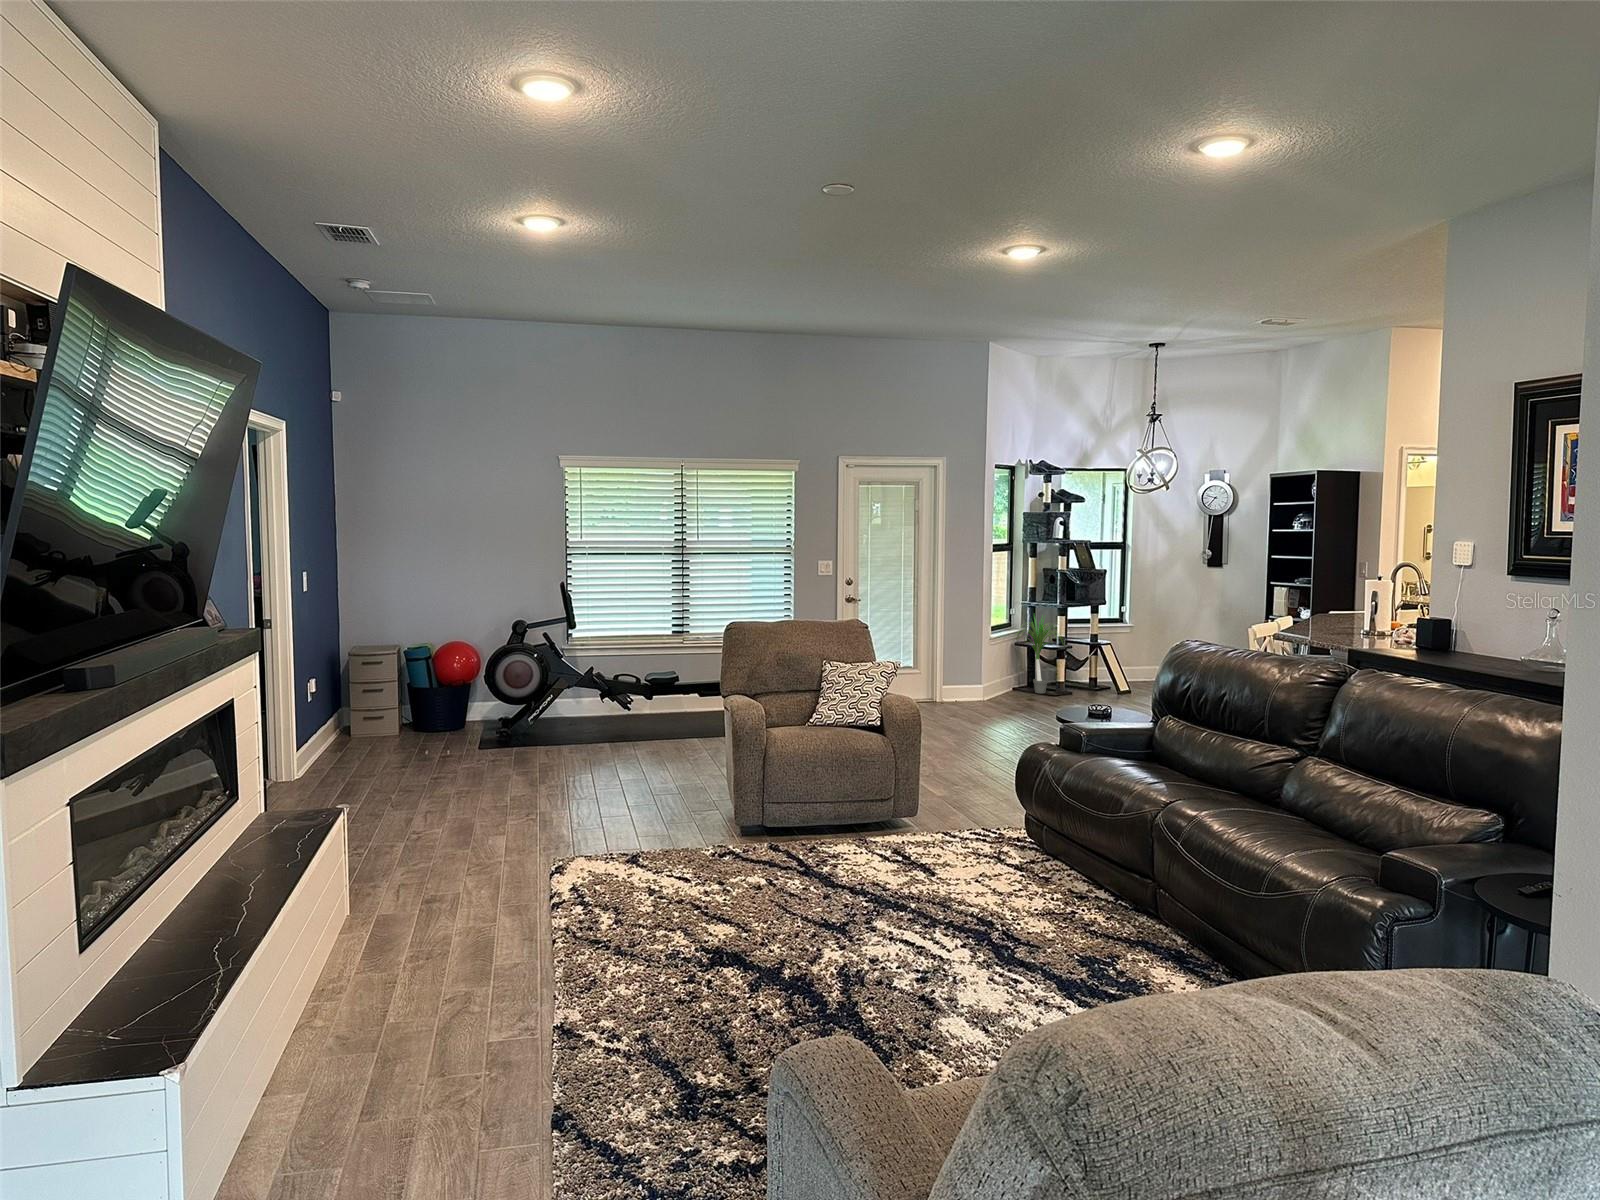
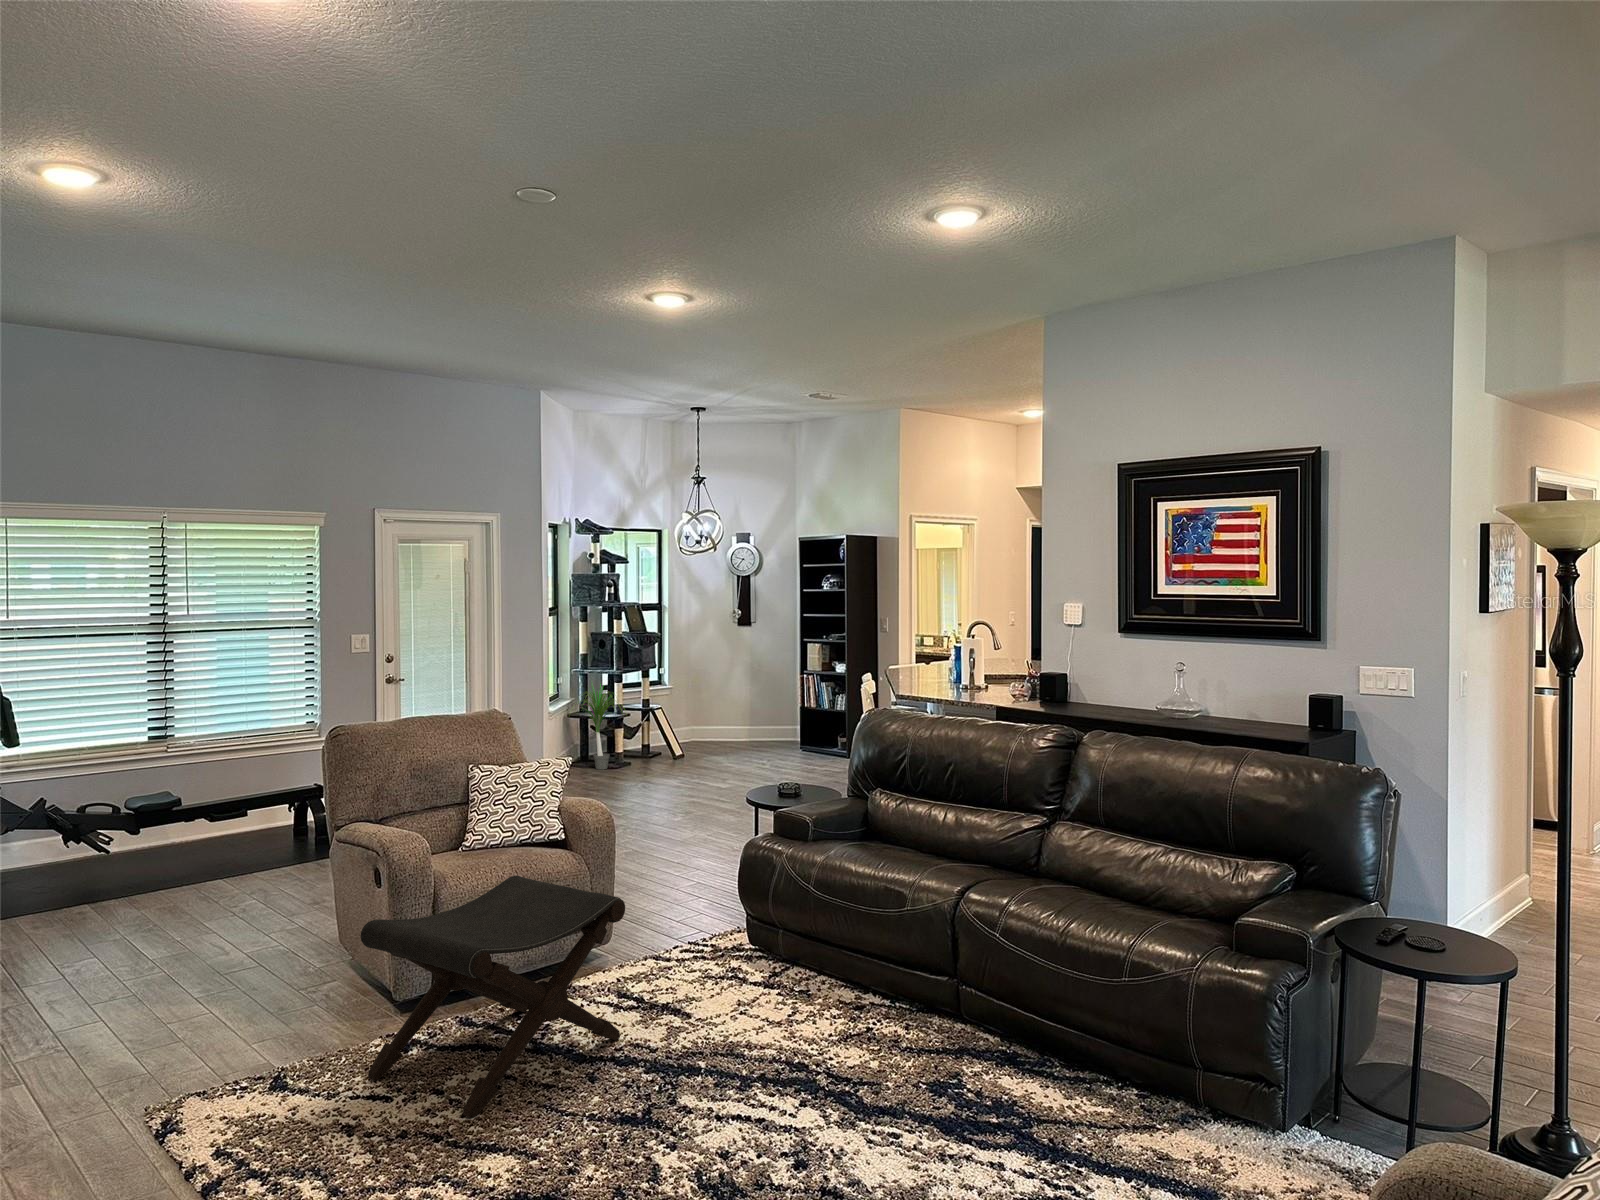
footstool: none [683,742,875,902] -> present [361,876,625,1118]

